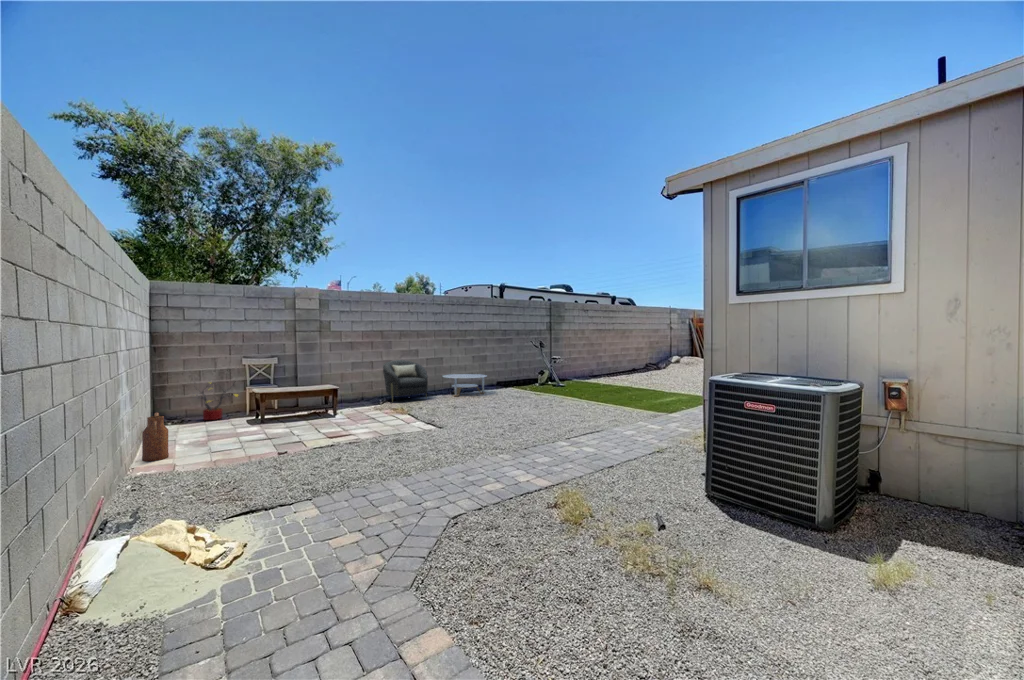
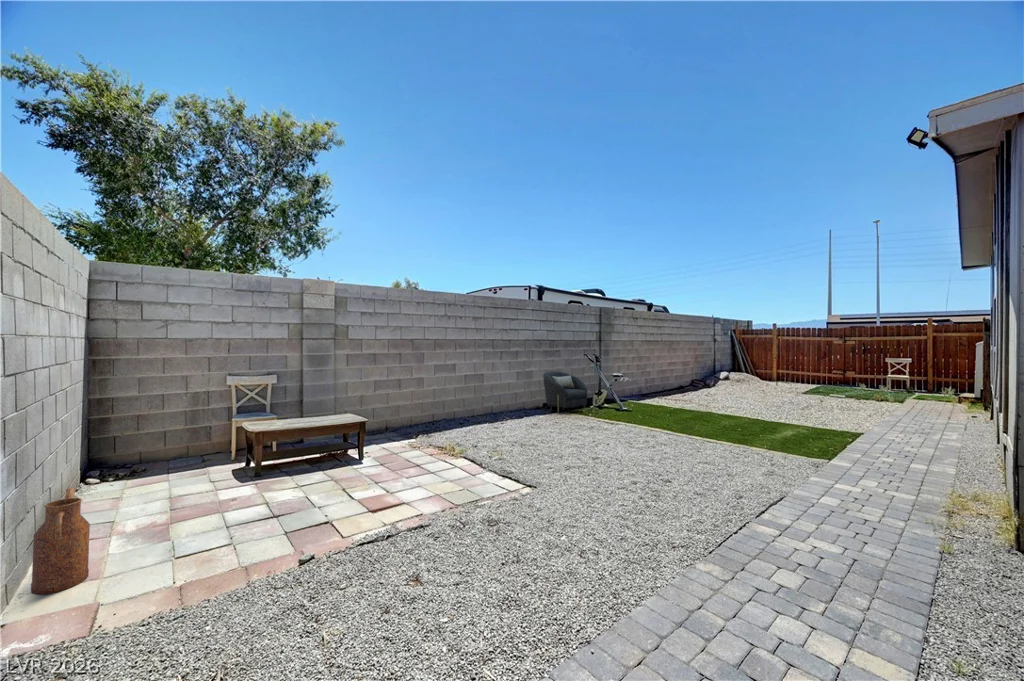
armchair: present [383,360,428,402] -> present [543,371,587,414]
round table: present [443,374,486,397] -> none [486,394,543,425]
decorative plant: present [194,386,238,420] -> none [149,409,221,471]

